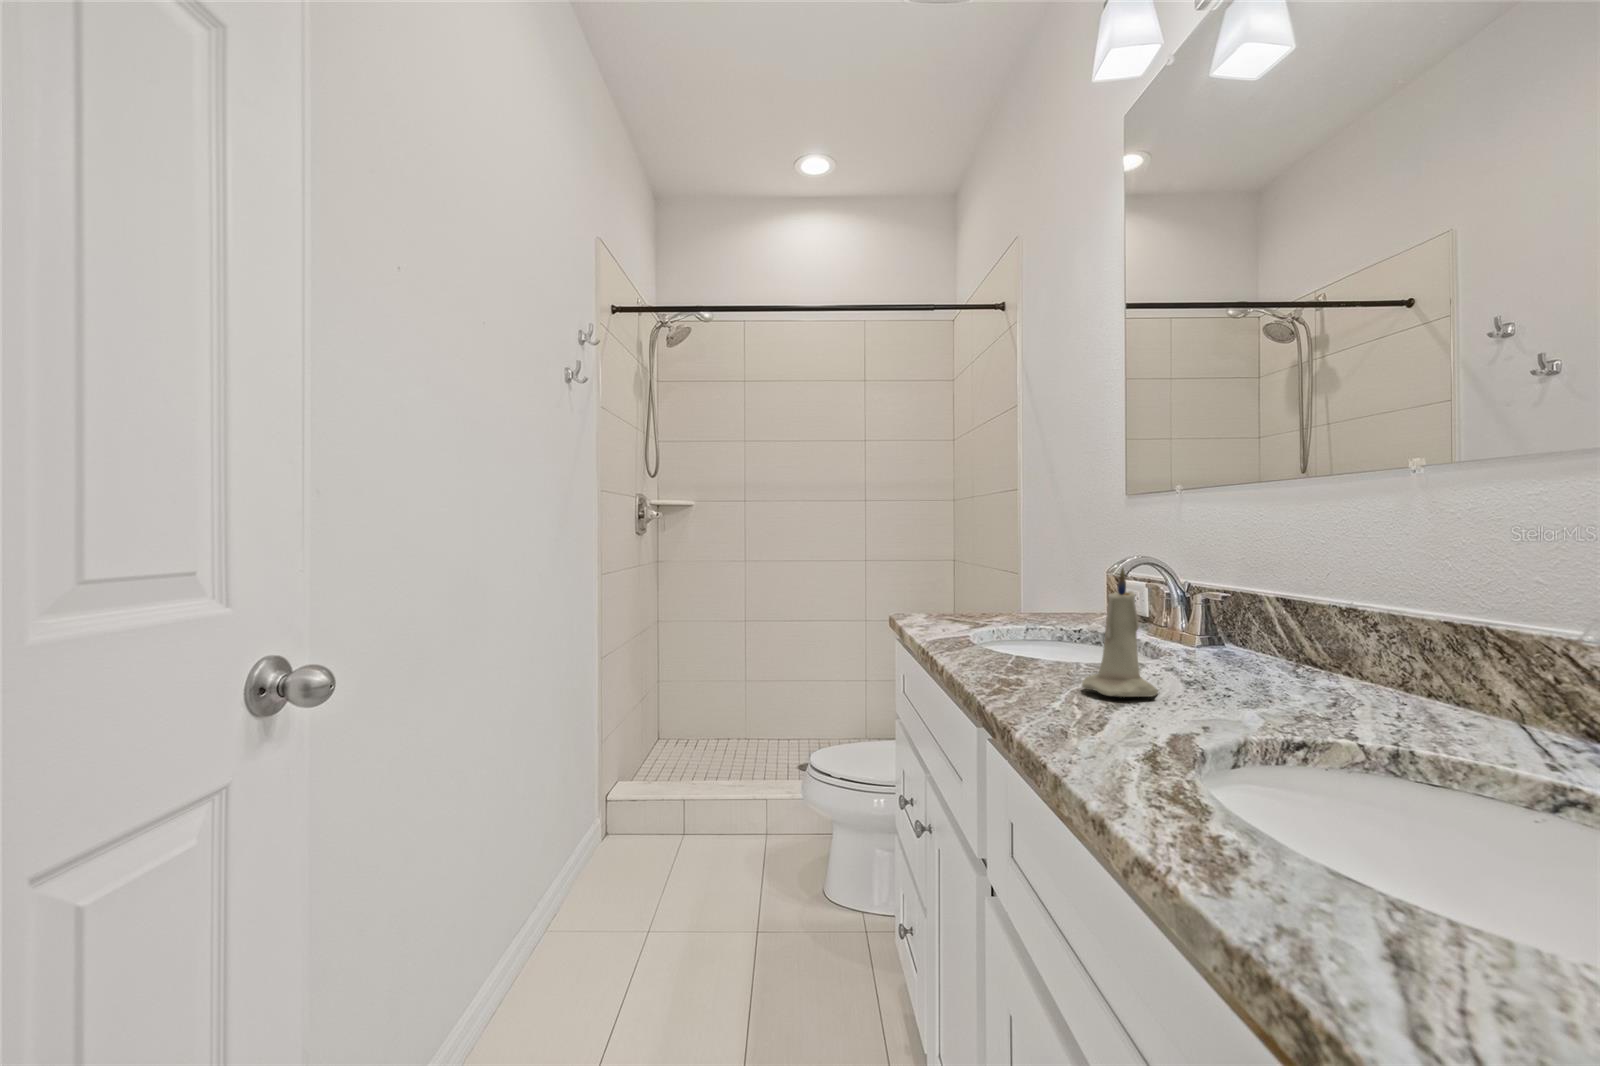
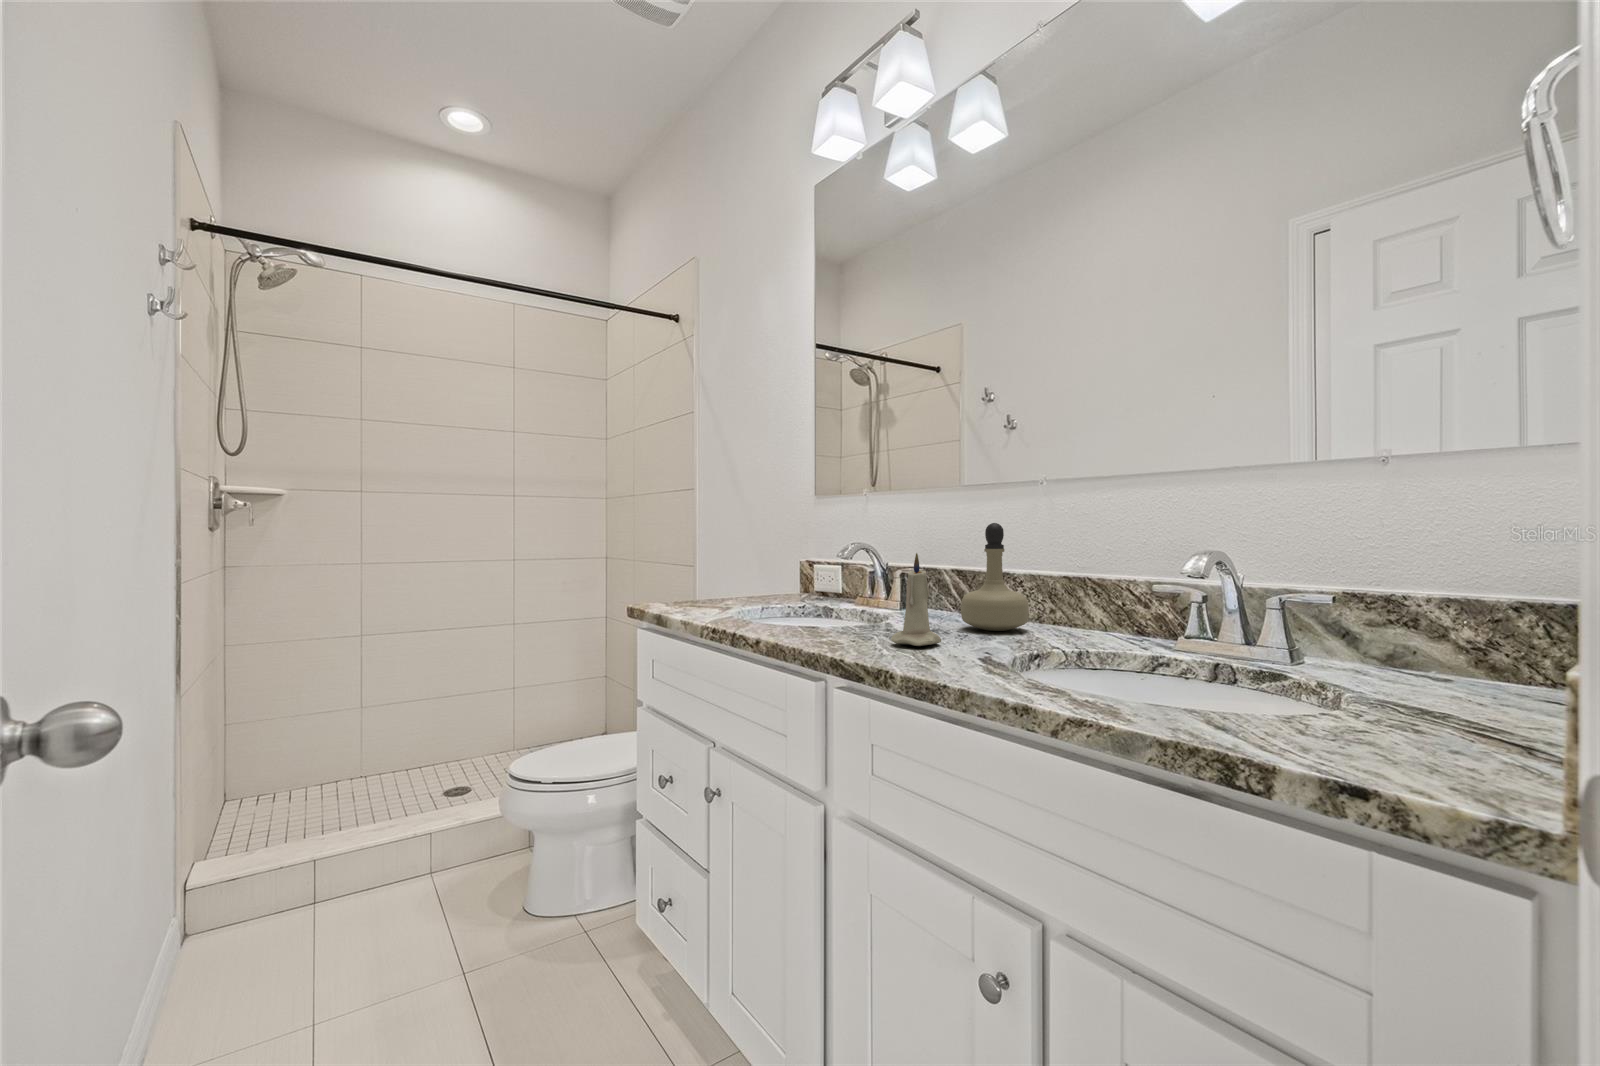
perfume bottle: none [1244,529,1368,695] -> present [961,523,1029,631]

